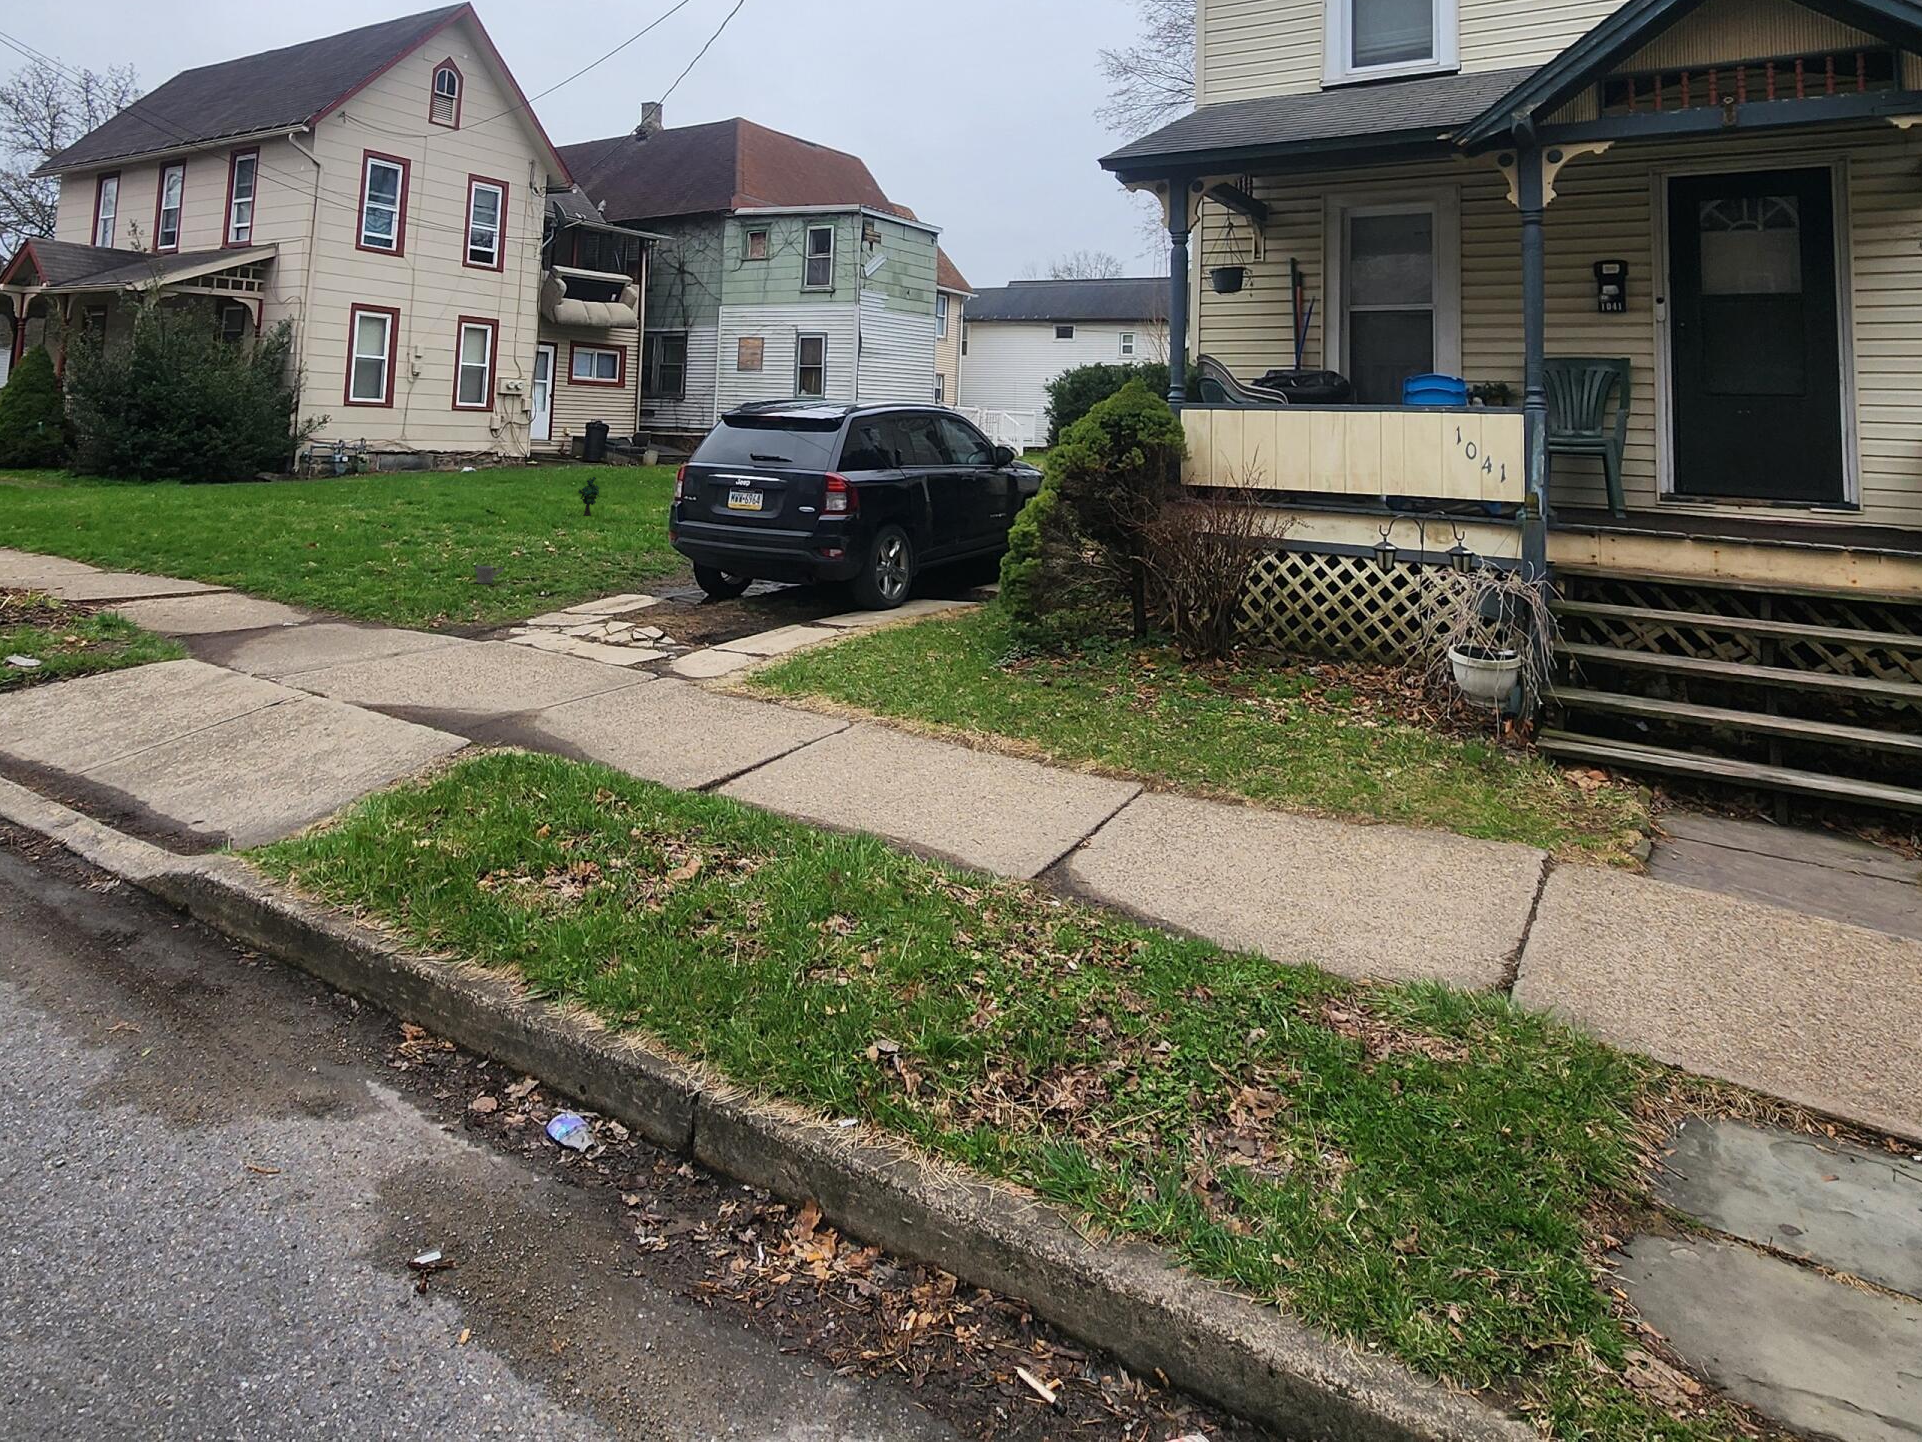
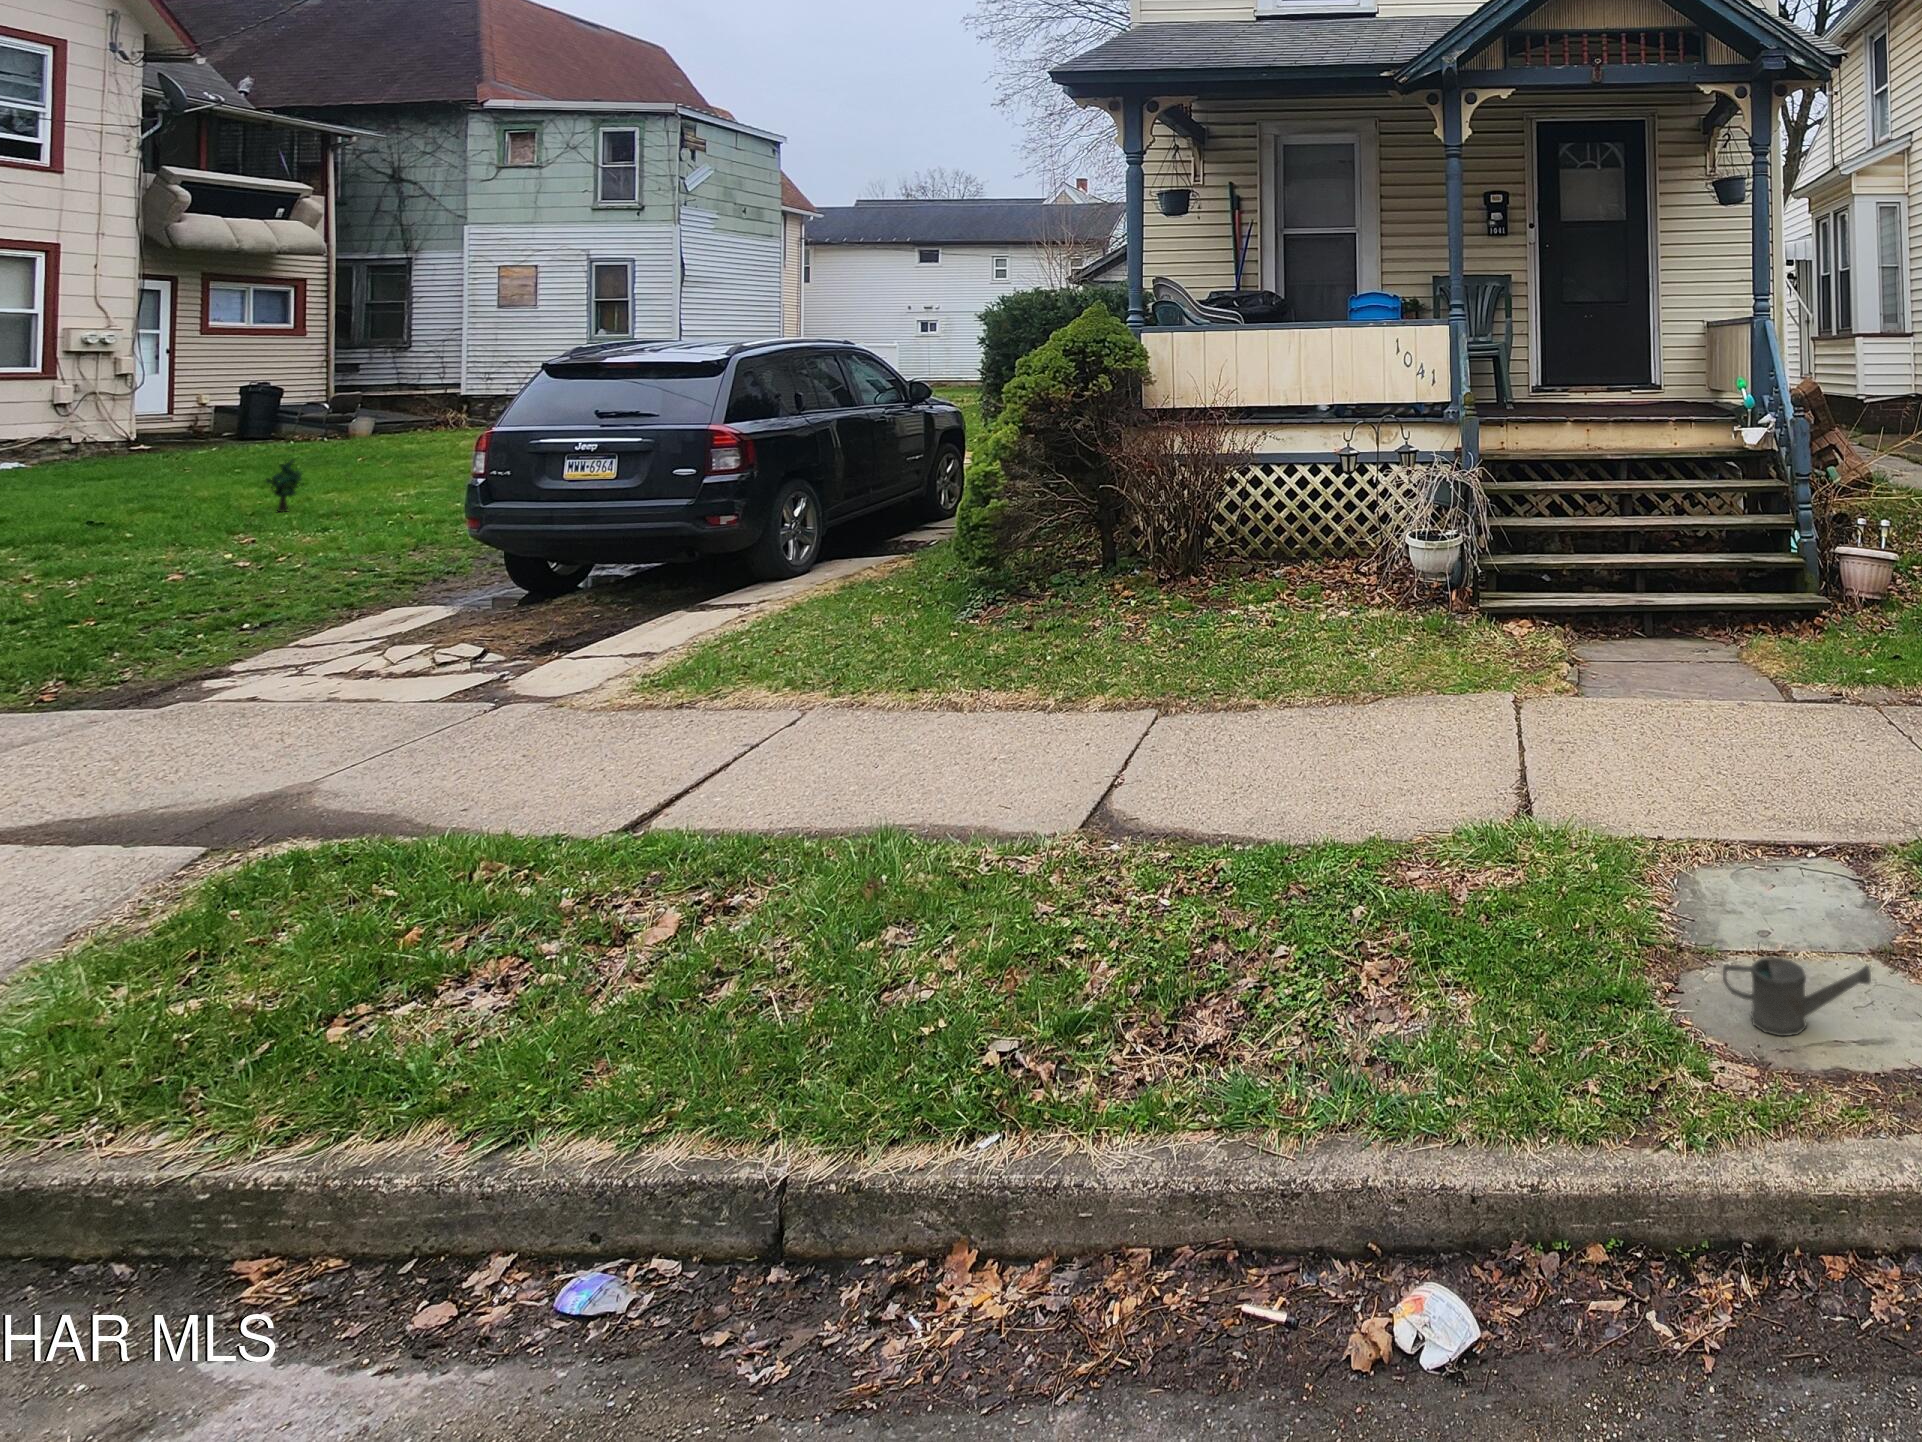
watering can: present [475,566,503,584] -> present [1723,957,1871,1036]

